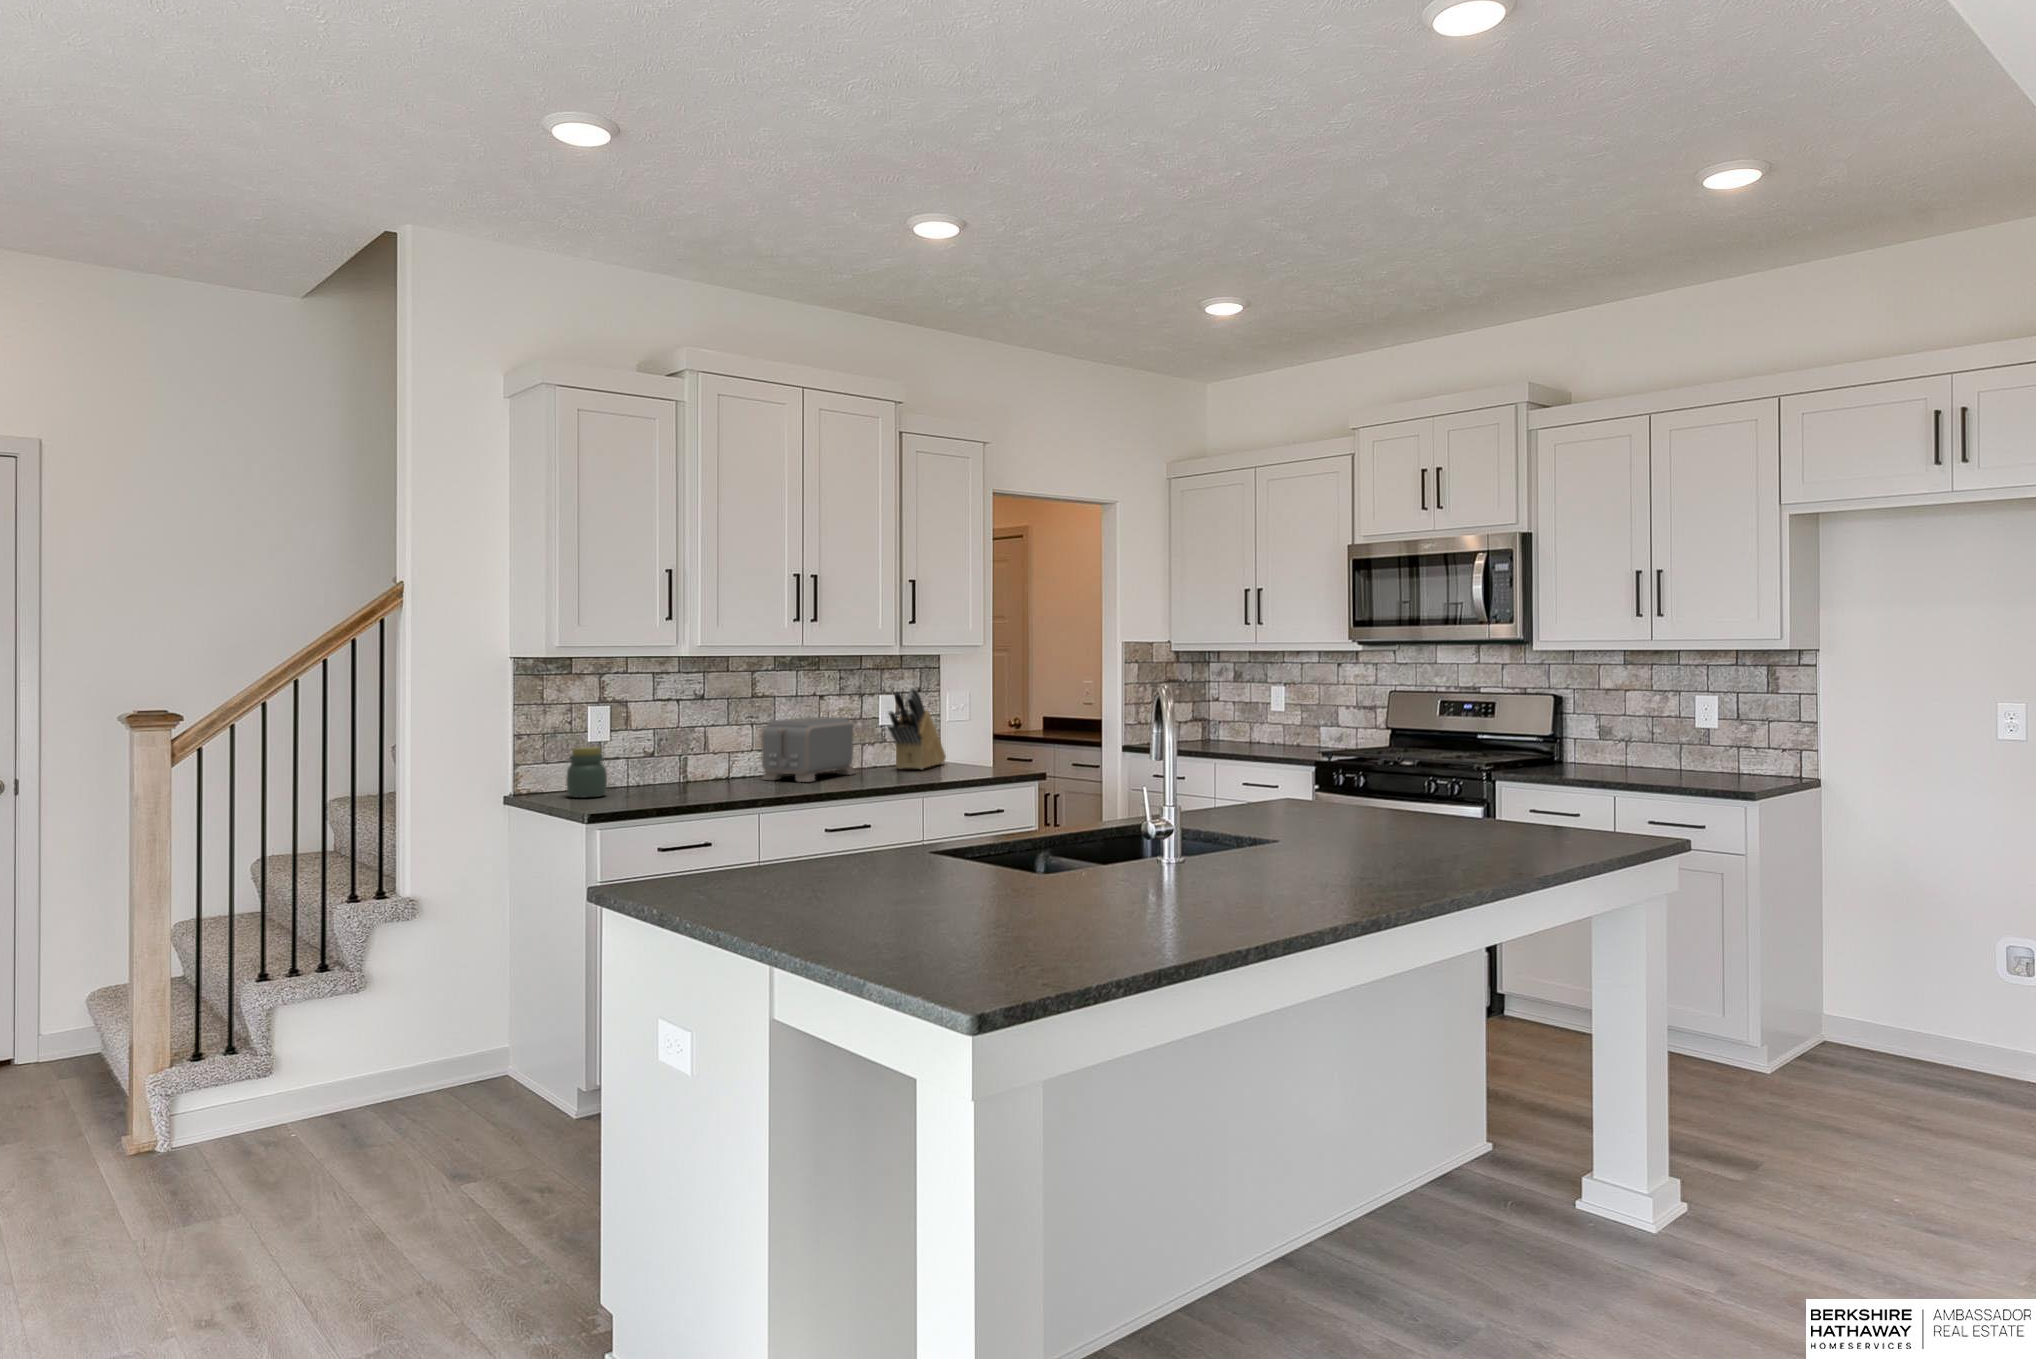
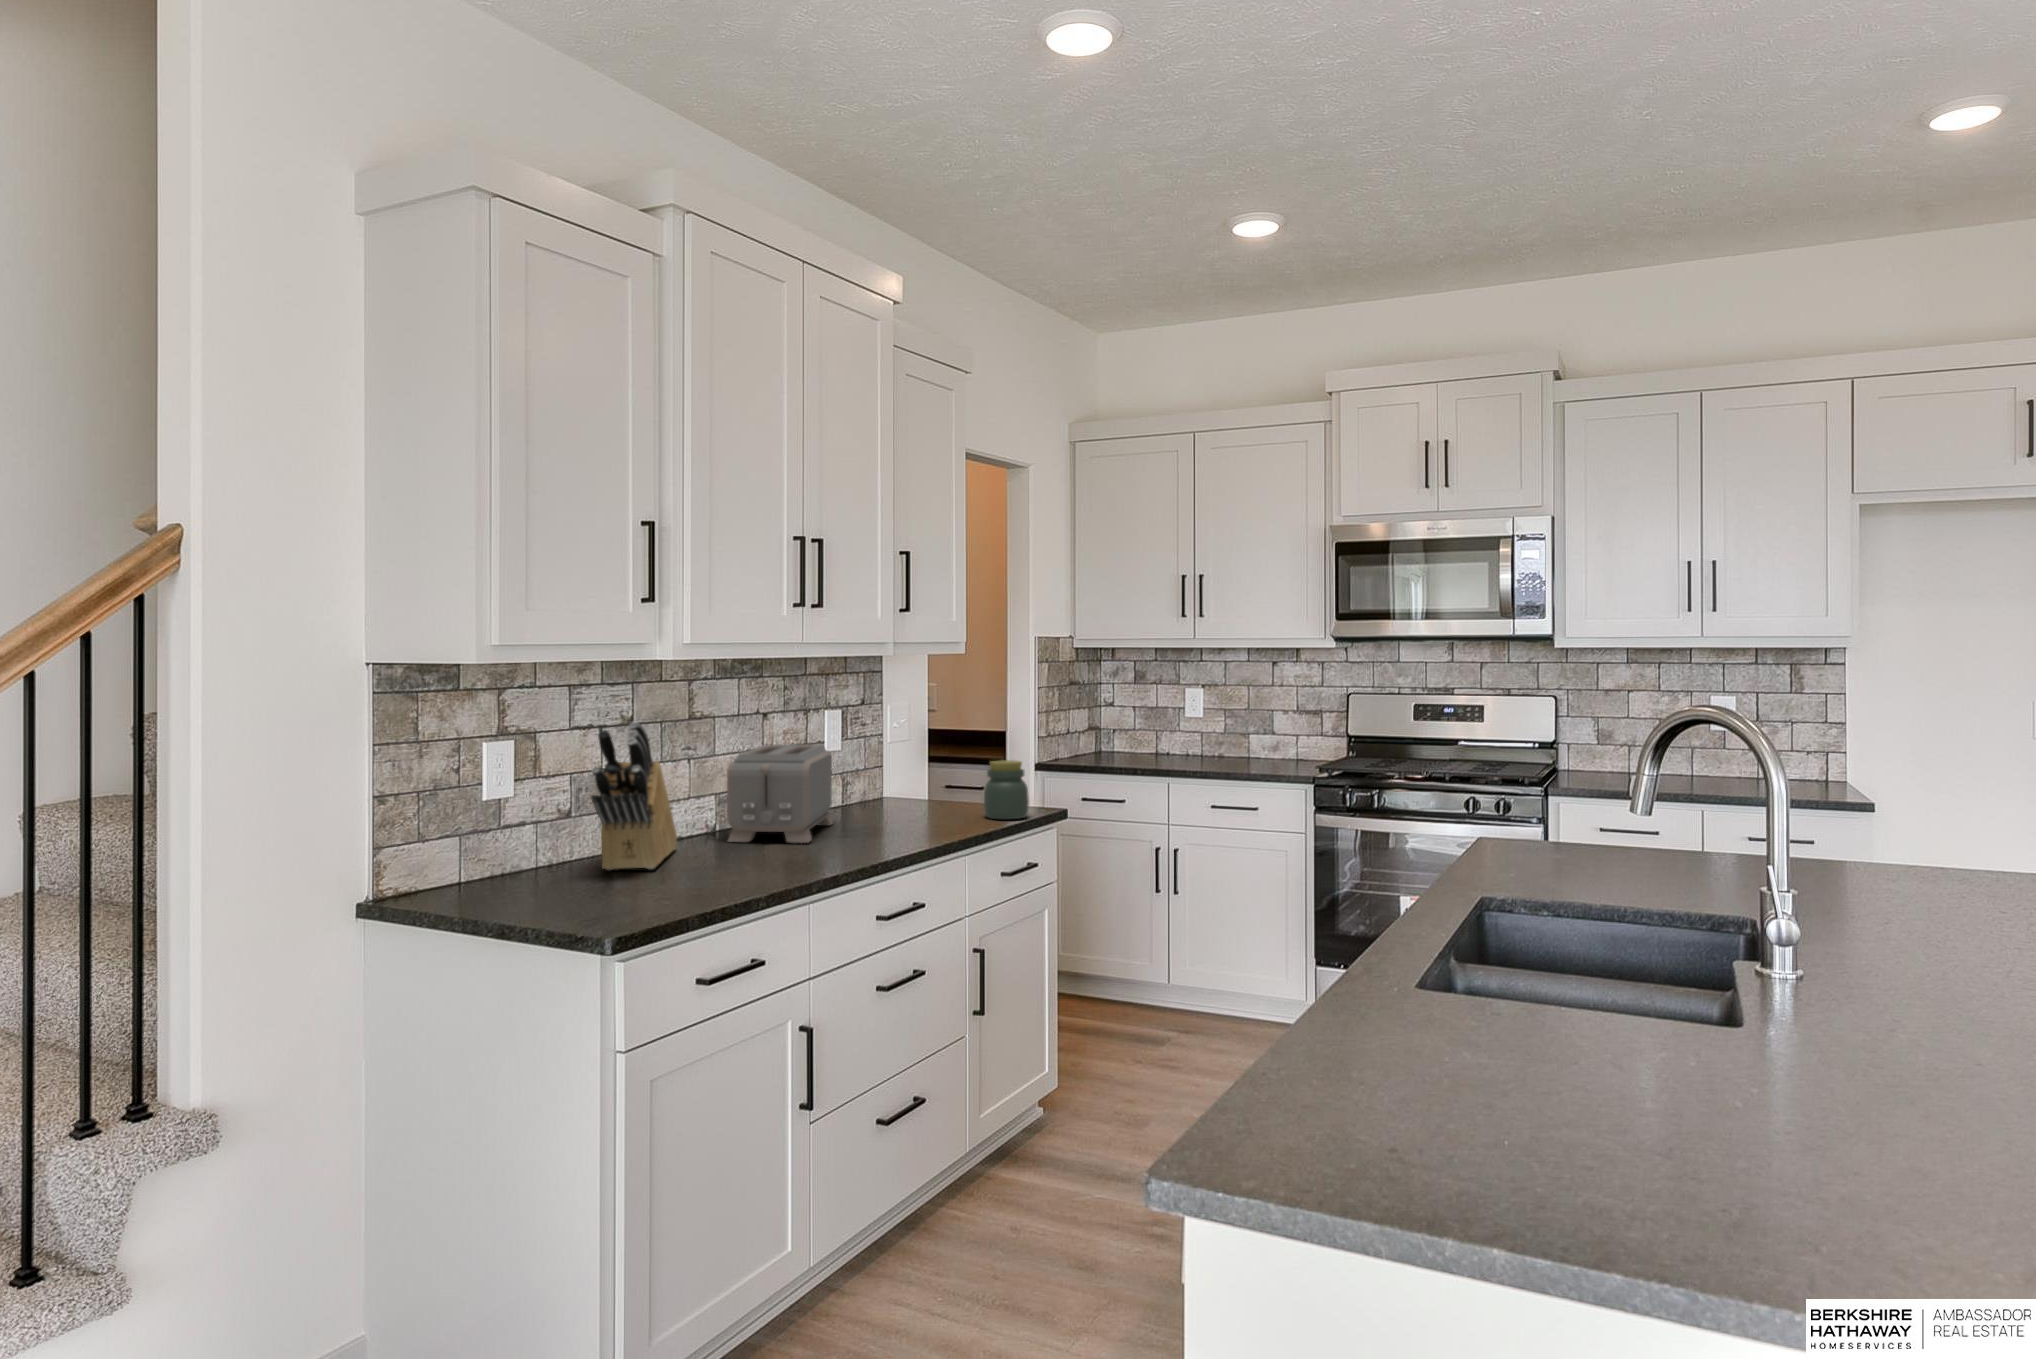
knife block: present [888,687,946,769] -> present [592,721,677,870]
jar: present [566,747,607,798] -> present [984,760,1029,819]

